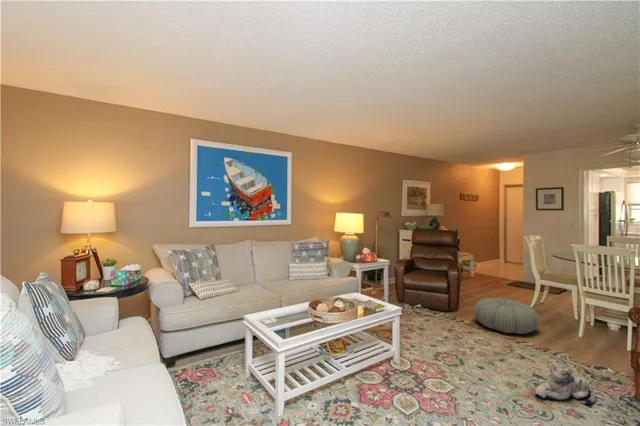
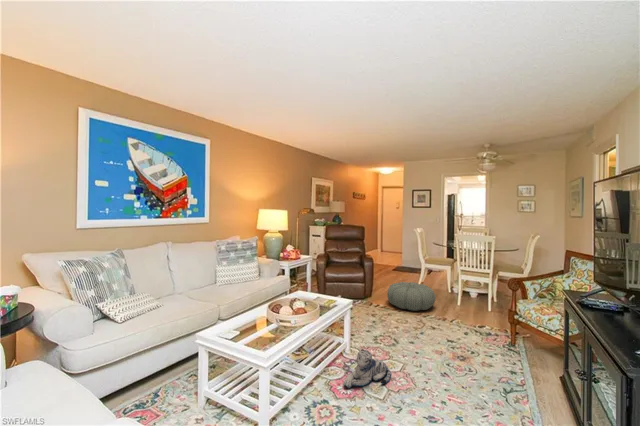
plush toy: present [535,360,596,404] -> present [344,349,391,388]

